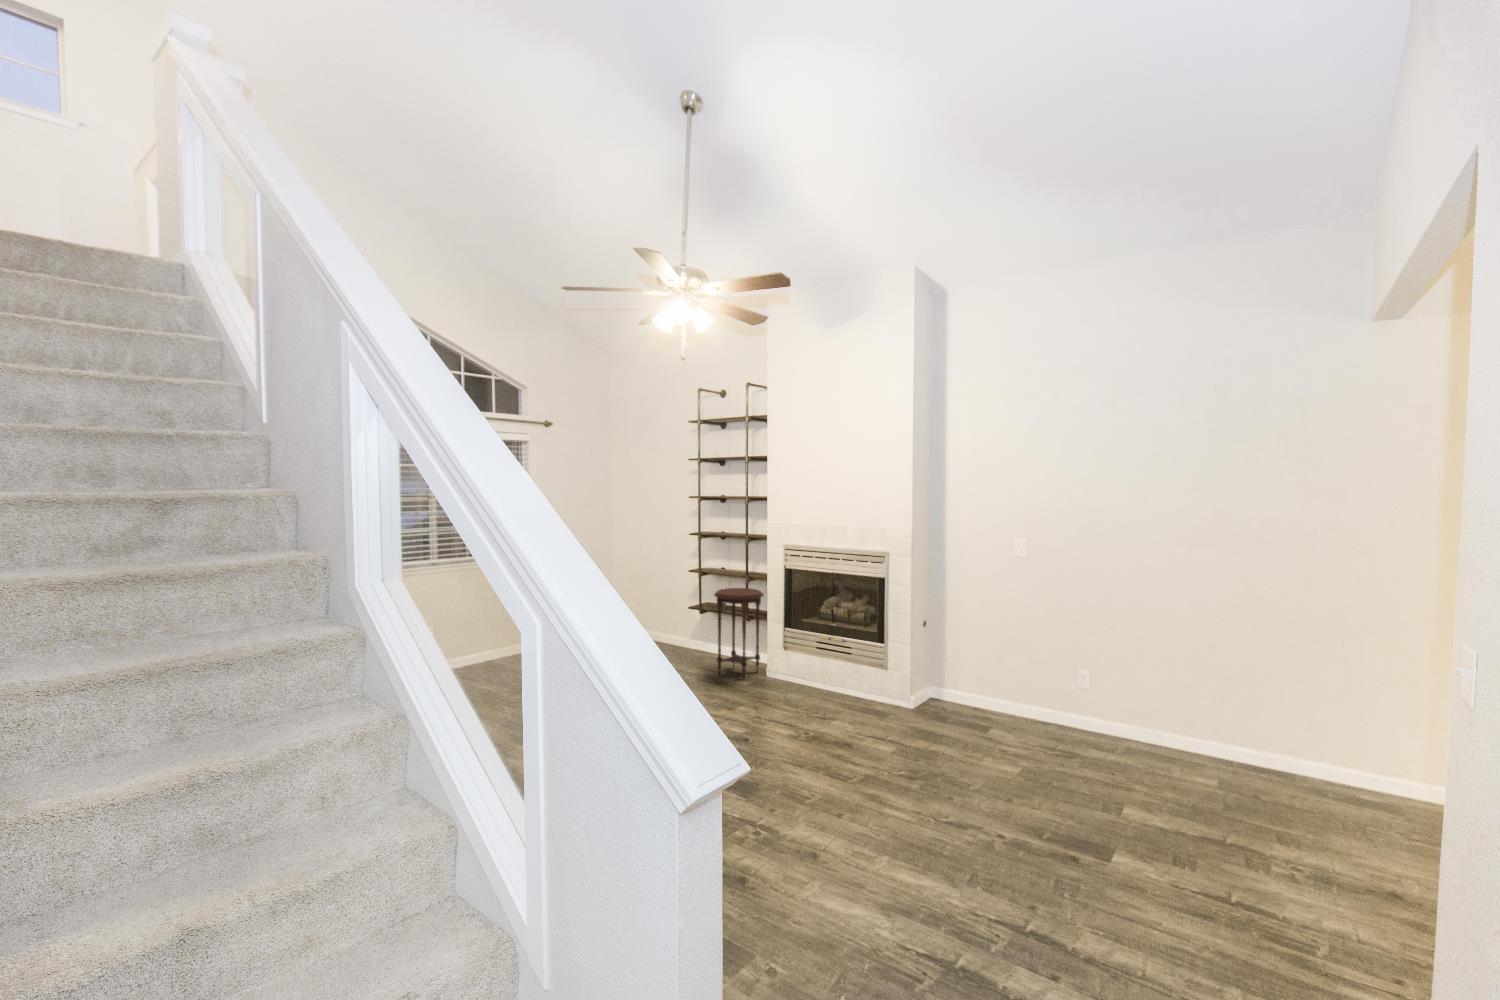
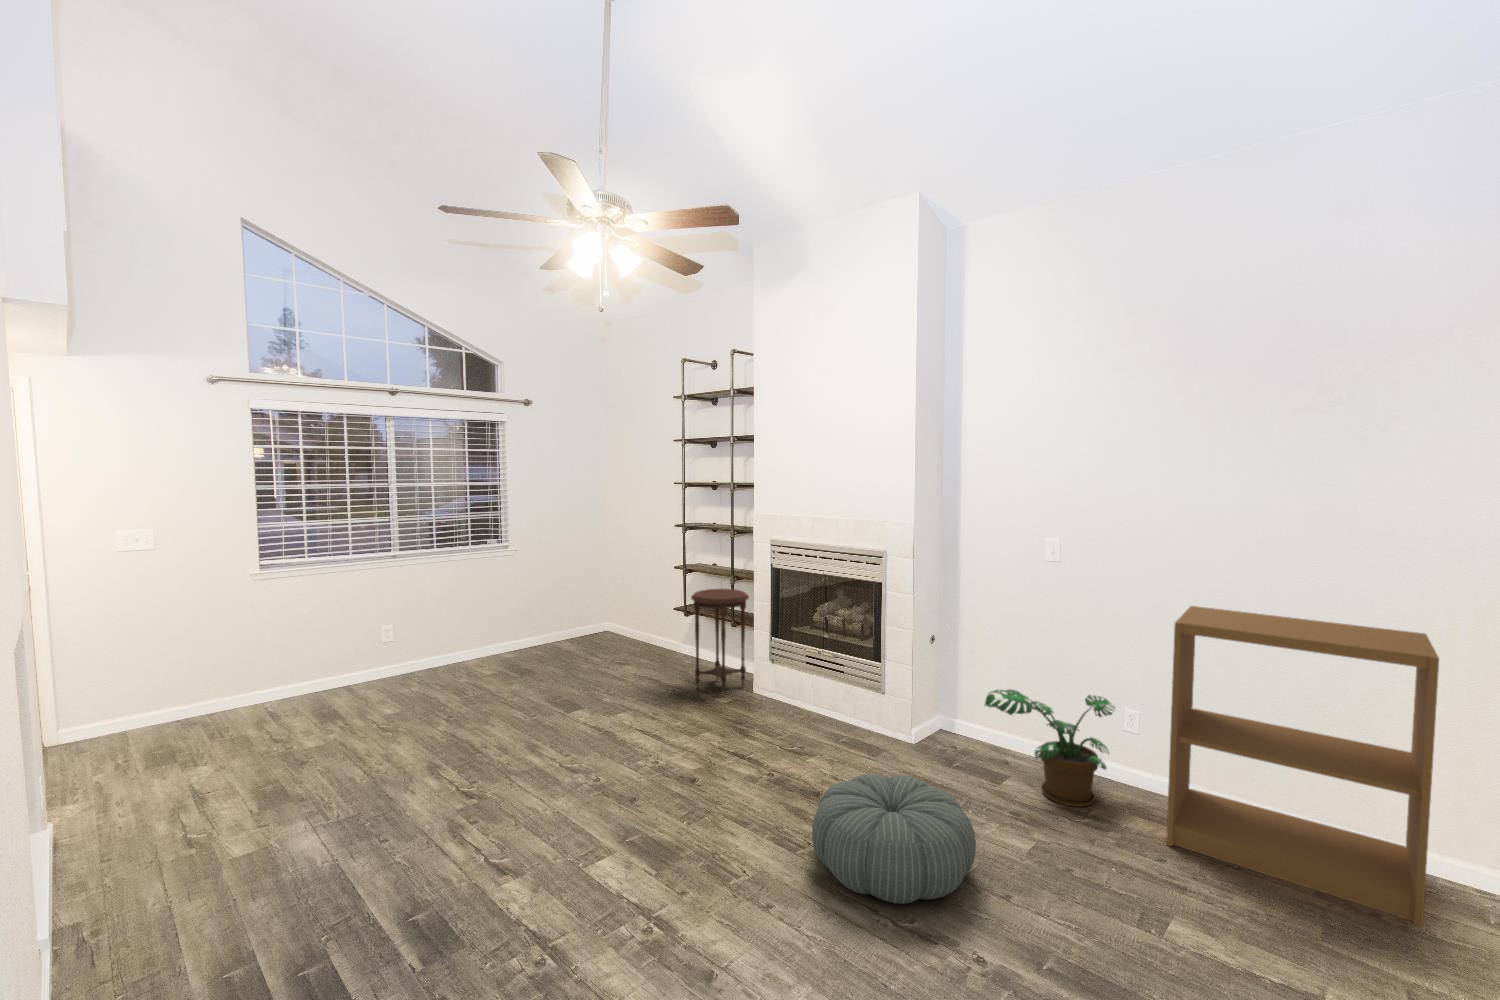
bookshelf: none [1115,589,1295,804] -> present [1166,606,1439,926]
potted plant: none [975,658,1072,745] -> present [985,690,1114,807]
pouf: none [862,721,986,807] -> present [812,774,976,904]

